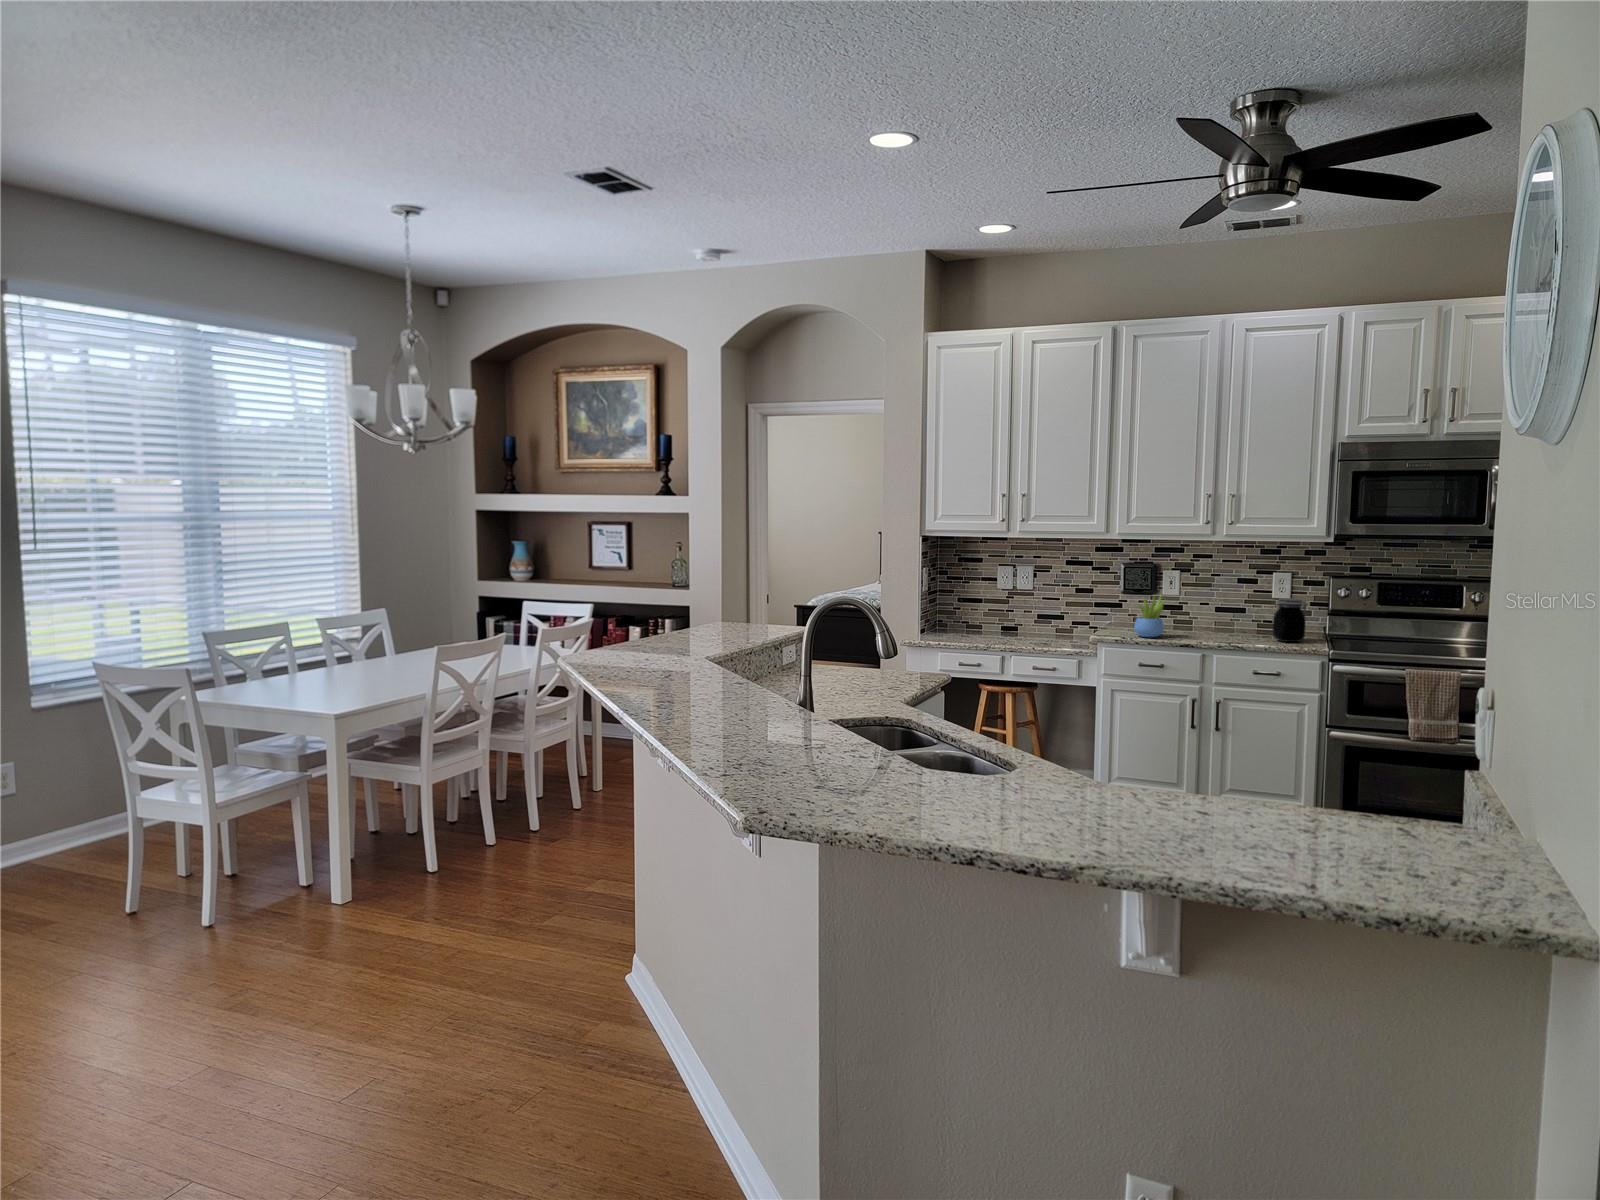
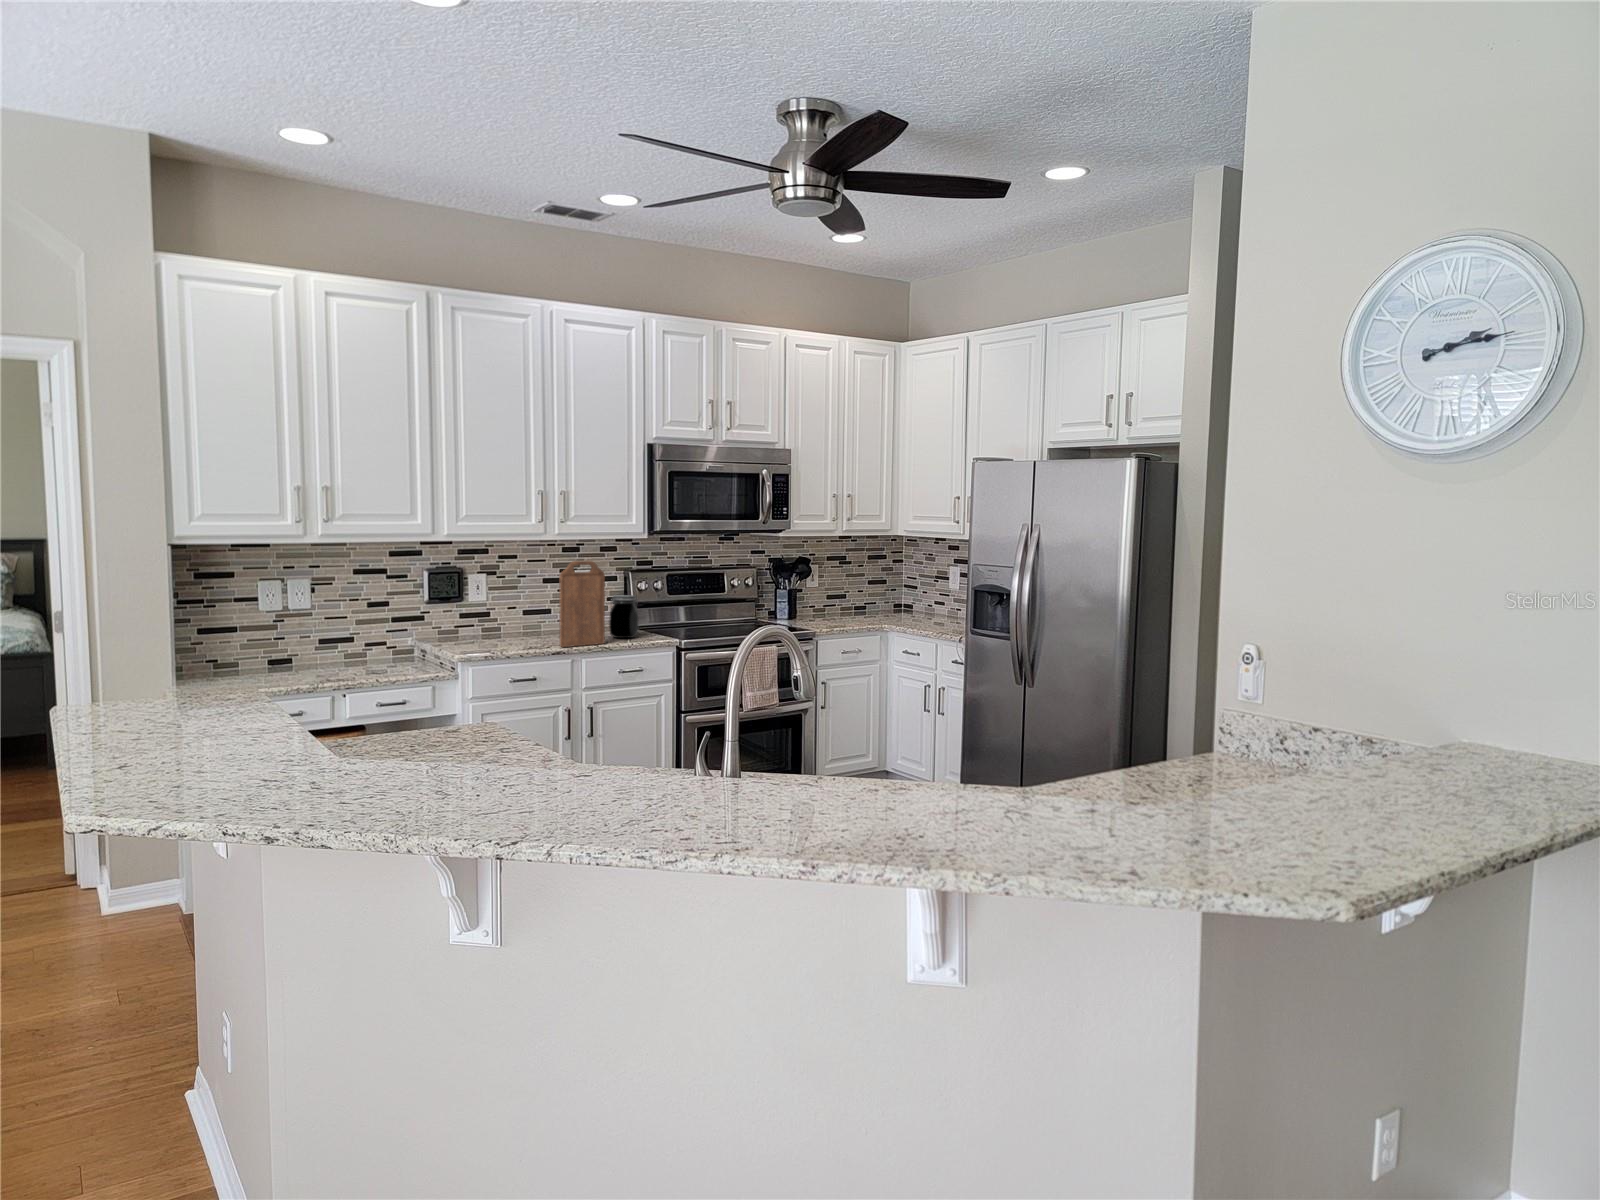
cutting board: none [1201,561,1255,644] -> present [559,561,605,647]
succulent plant: present [1134,596,1165,637] -> none [484,599,521,650]

